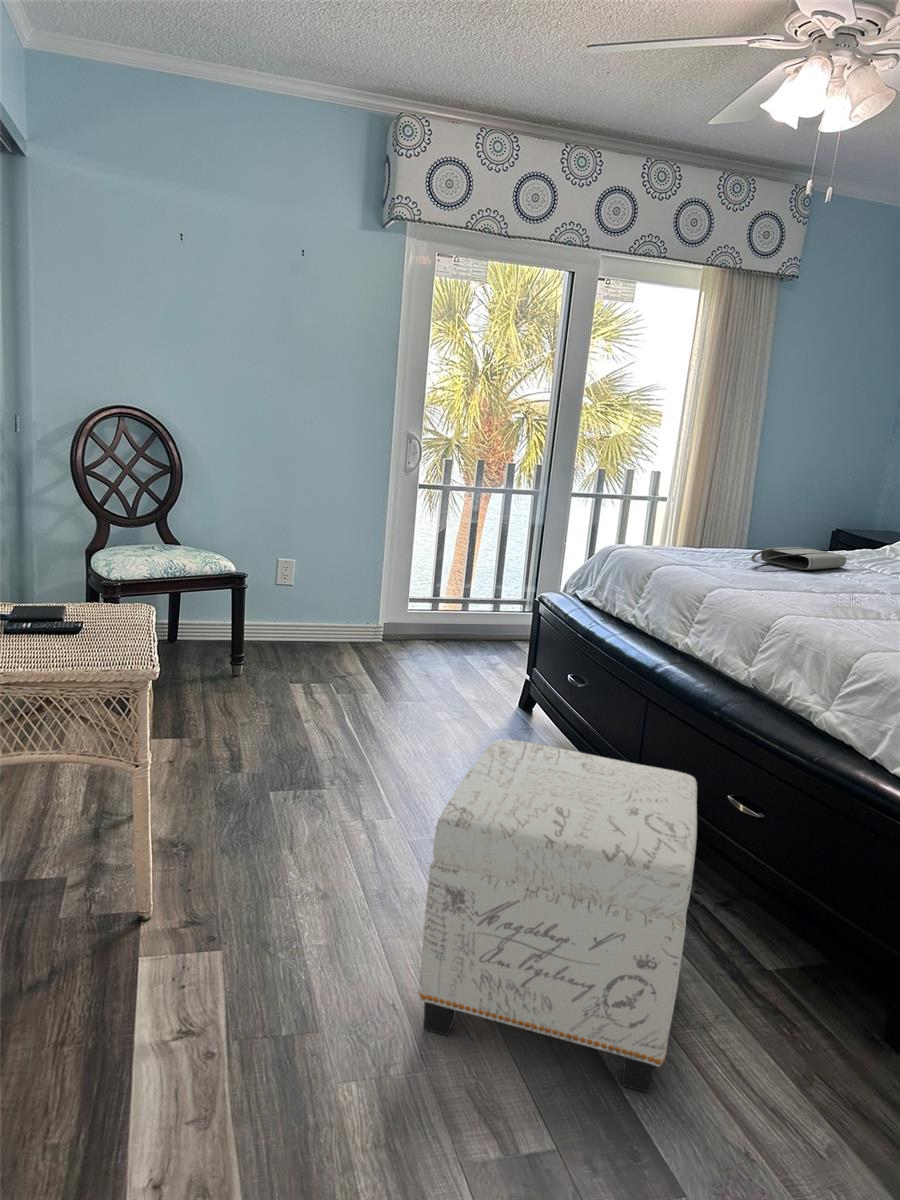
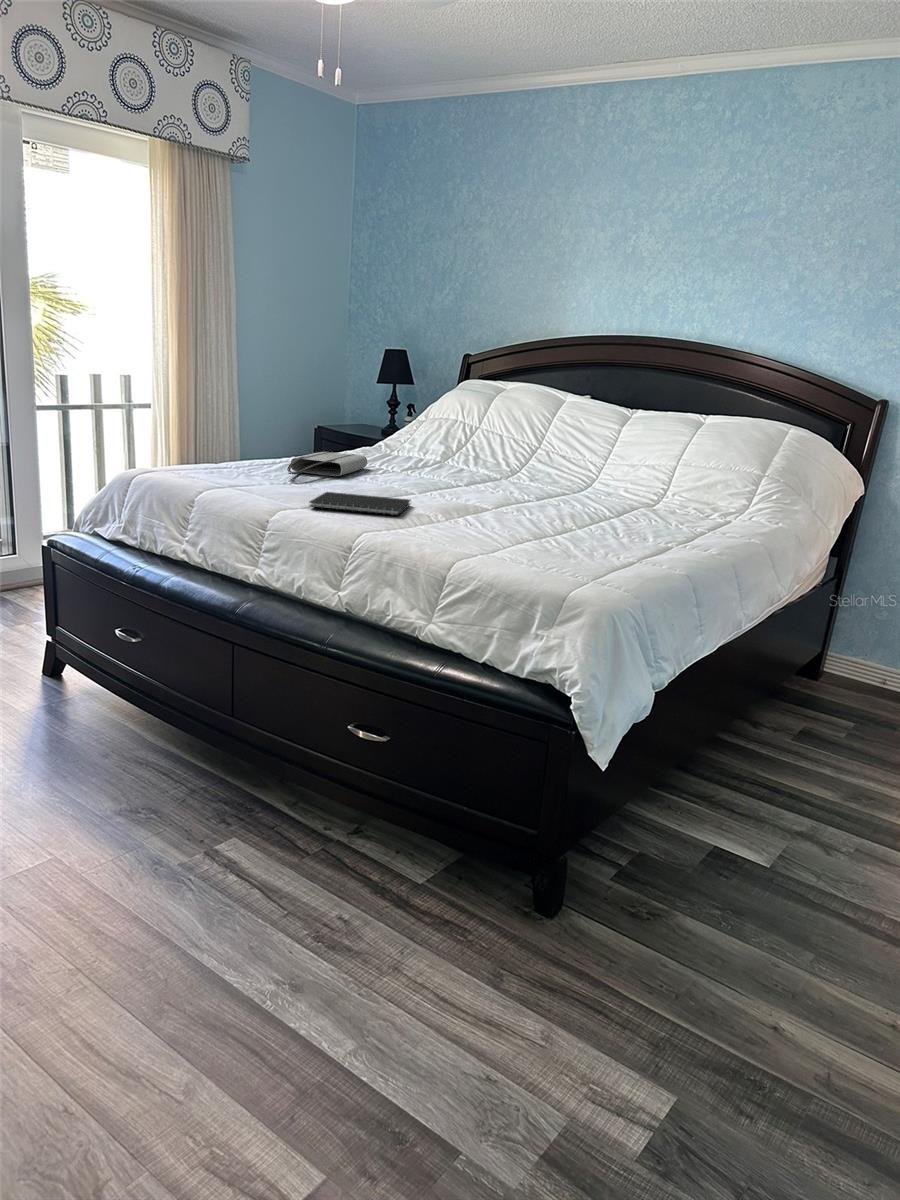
notebook: none [749,579,862,607] -> present [309,492,411,516]
ottoman: present [419,739,697,1093] -> none [98,725,405,1125]

